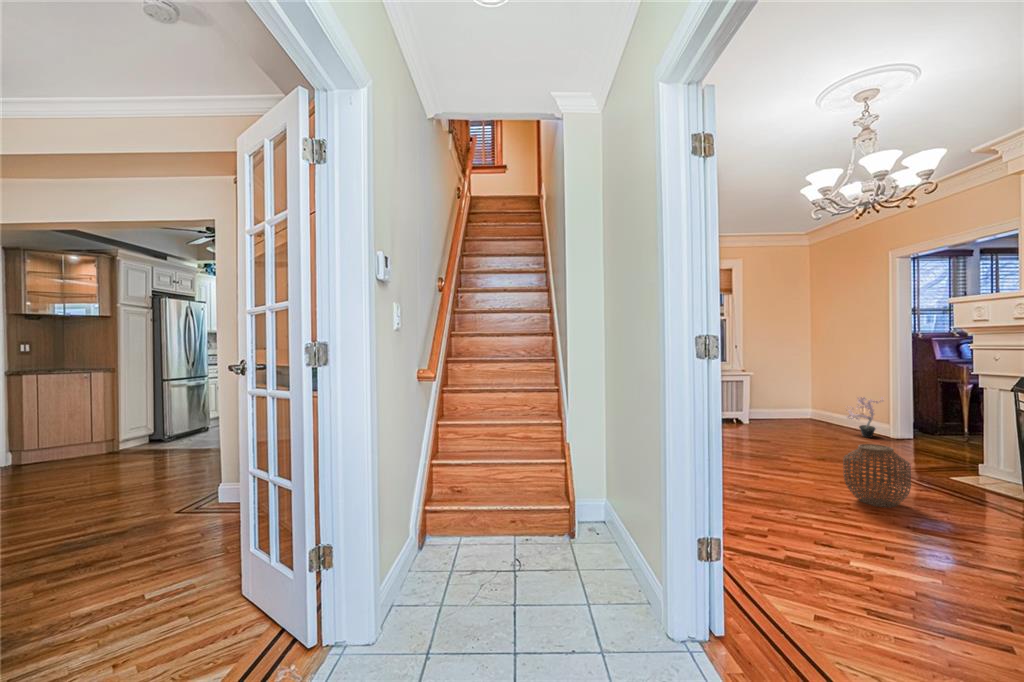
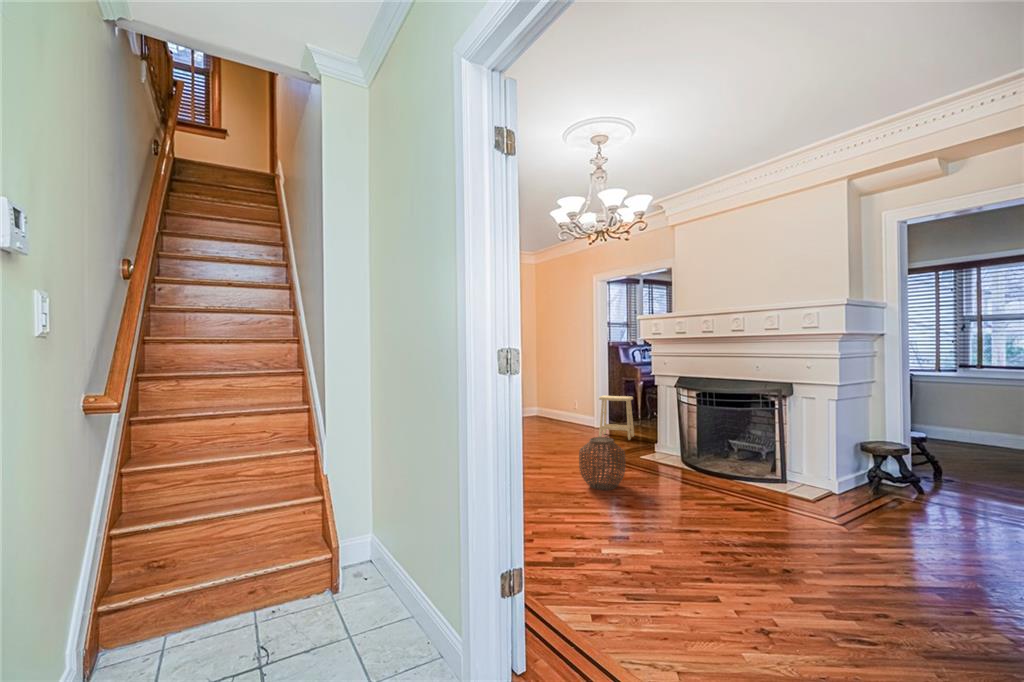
potted plant: present [847,397,884,438] -> none [562,392,592,428]
footstool: none [893,400,952,458] -> present [599,395,634,440]

